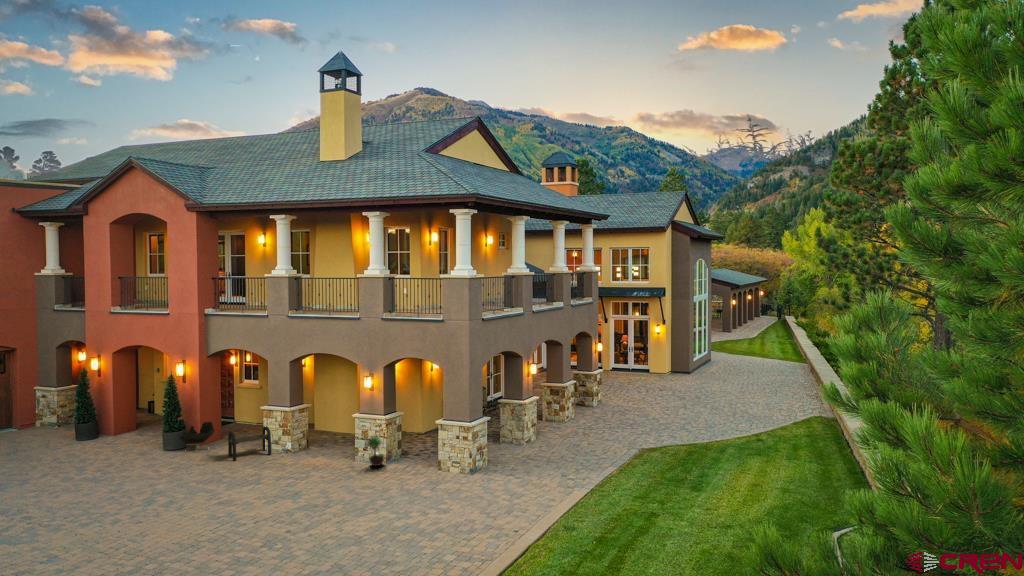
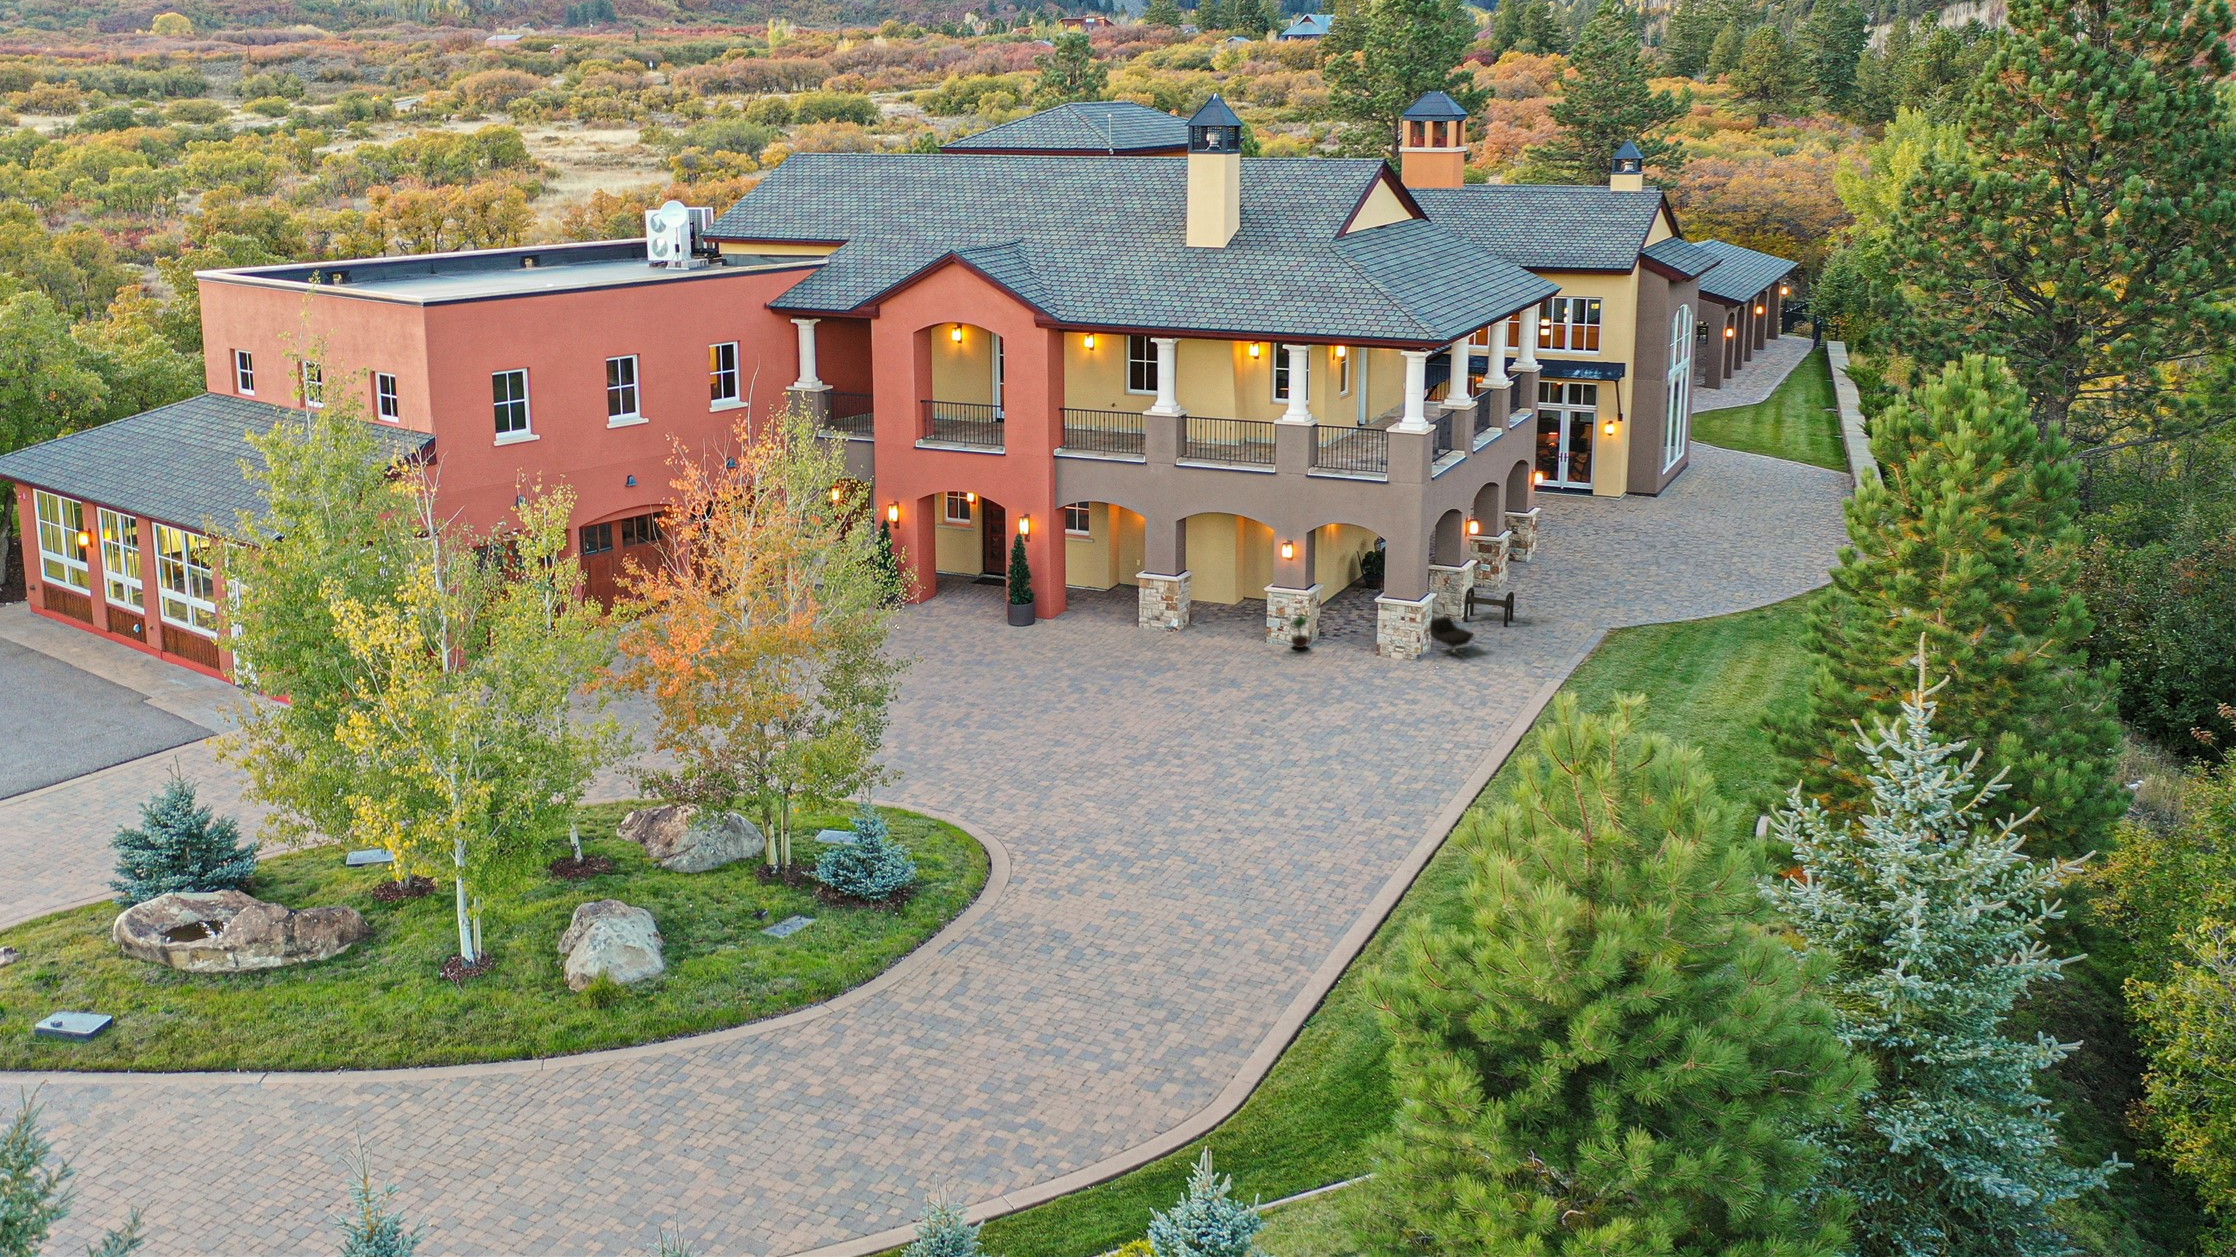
lounge chair: present [180,422,214,450] -> present [1429,616,1474,658]
bench: present [228,426,271,461] -> present [1464,587,1514,627]

